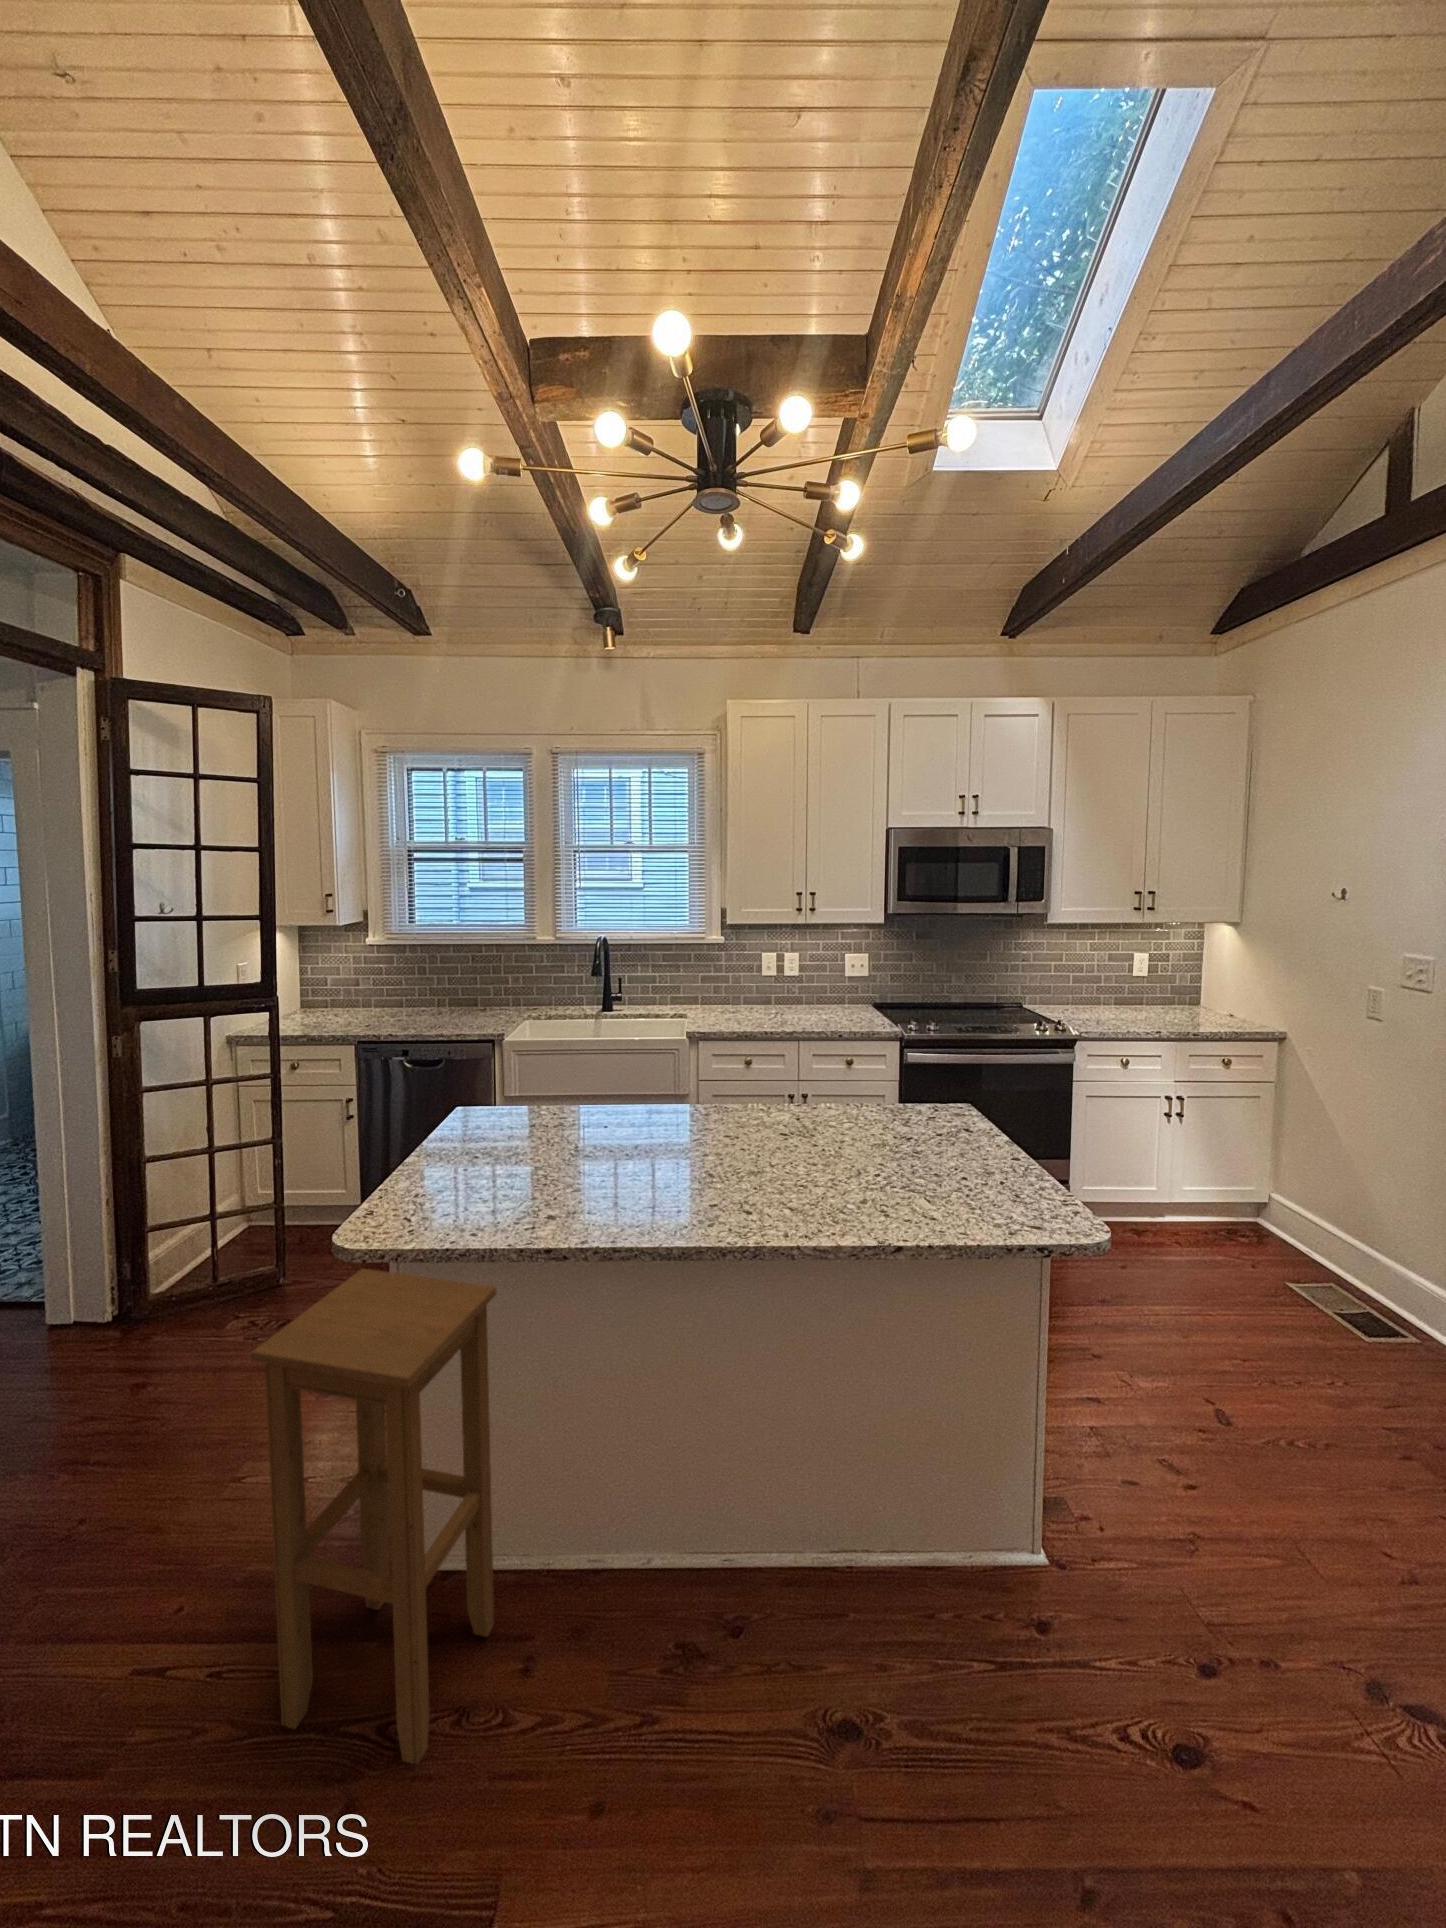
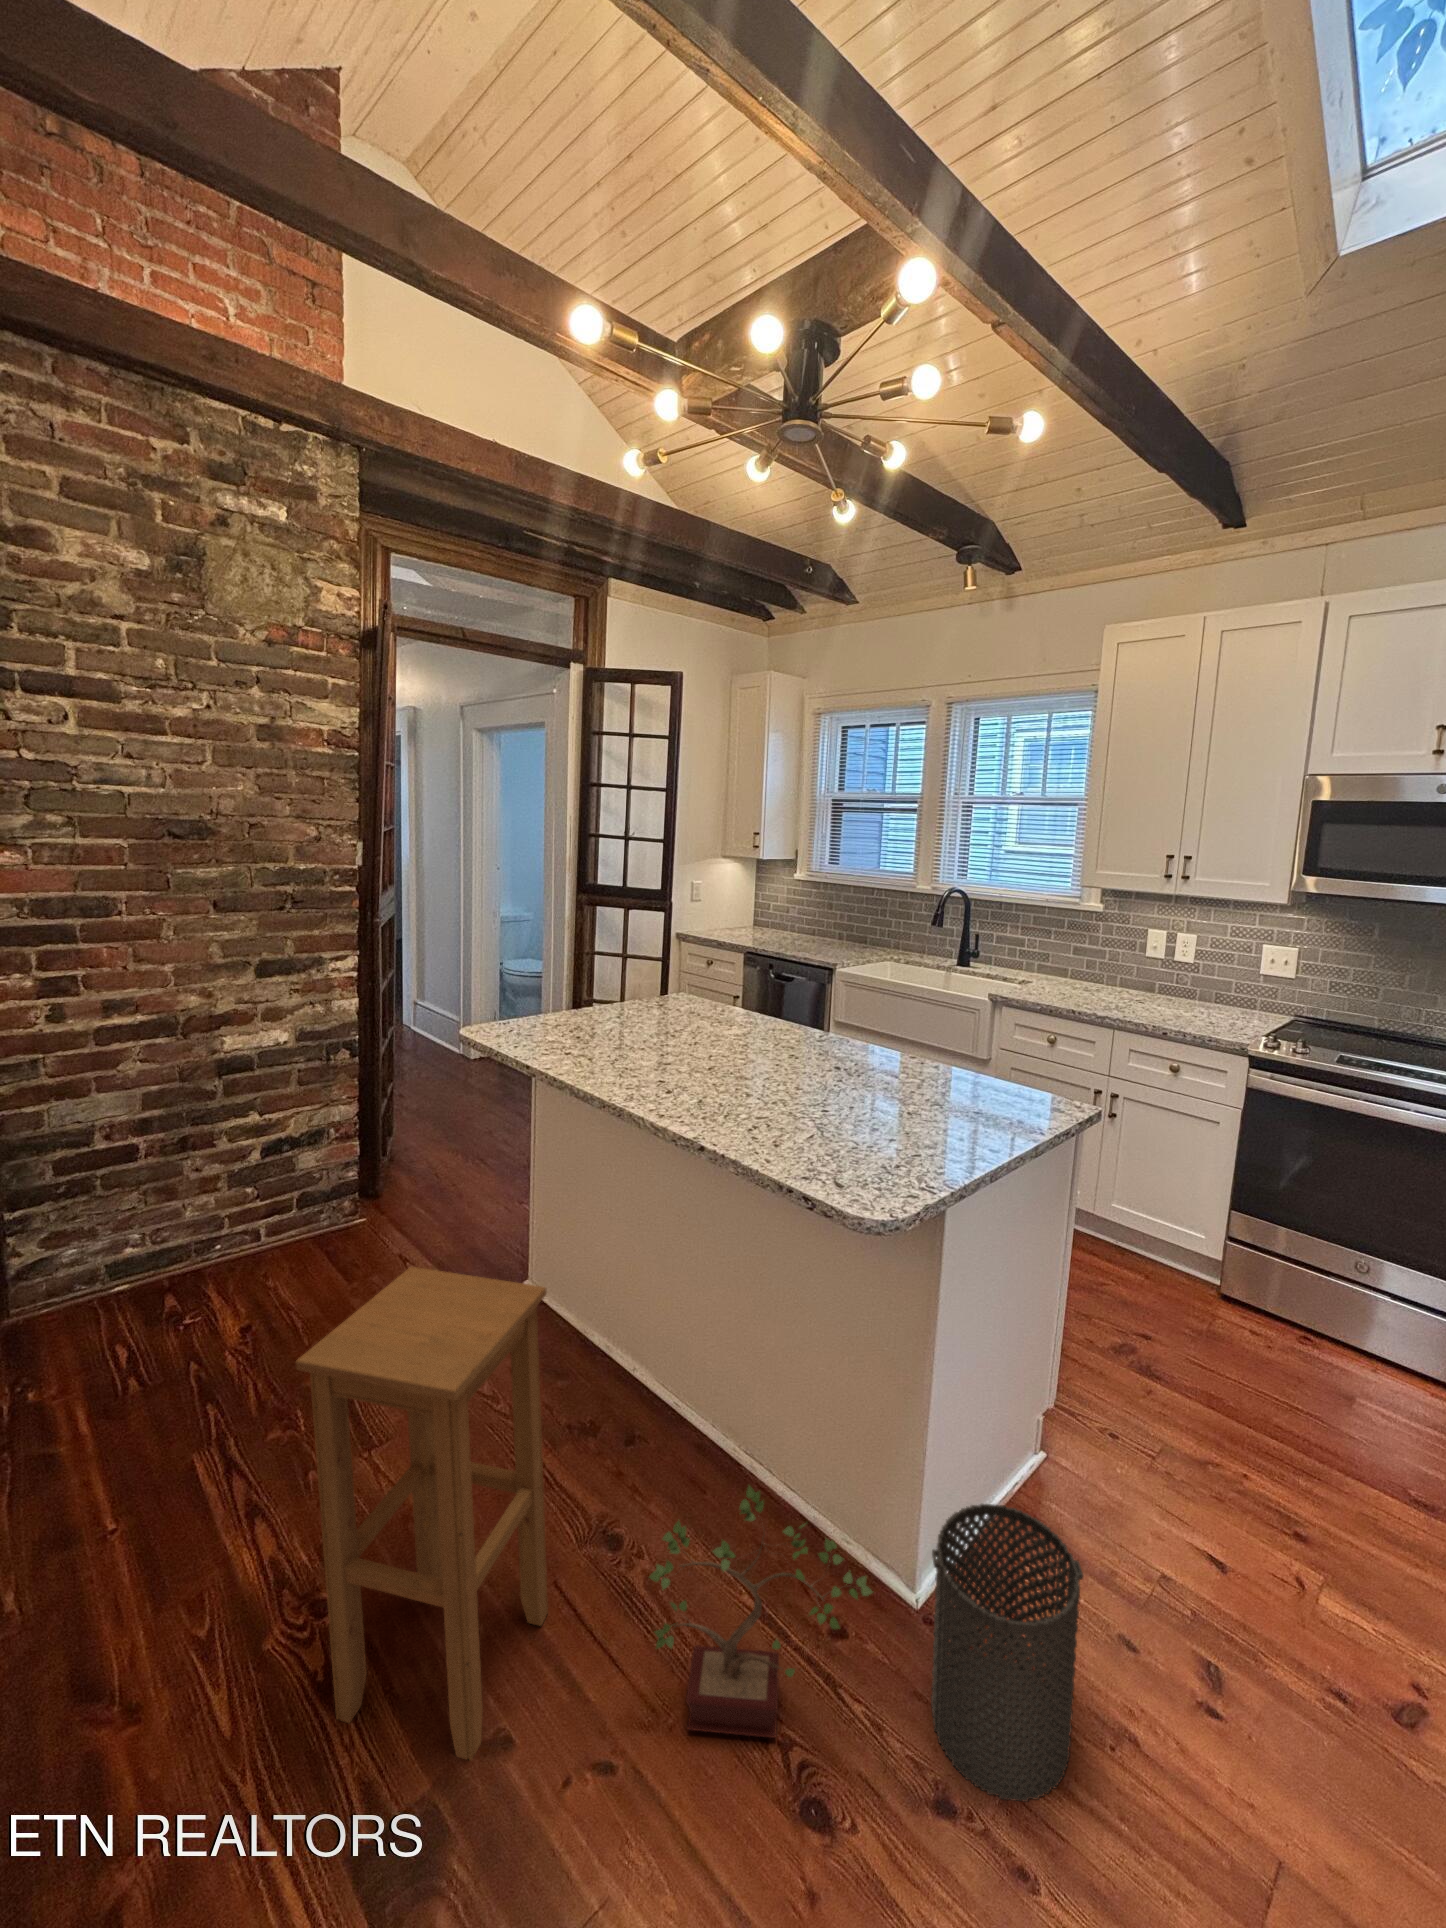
potted plant: none [595,1480,822,1743] -> present [649,1486,872,1738]
trash can: none [879,1505,1030,1805] -> present [931,1504,1083,1802]

